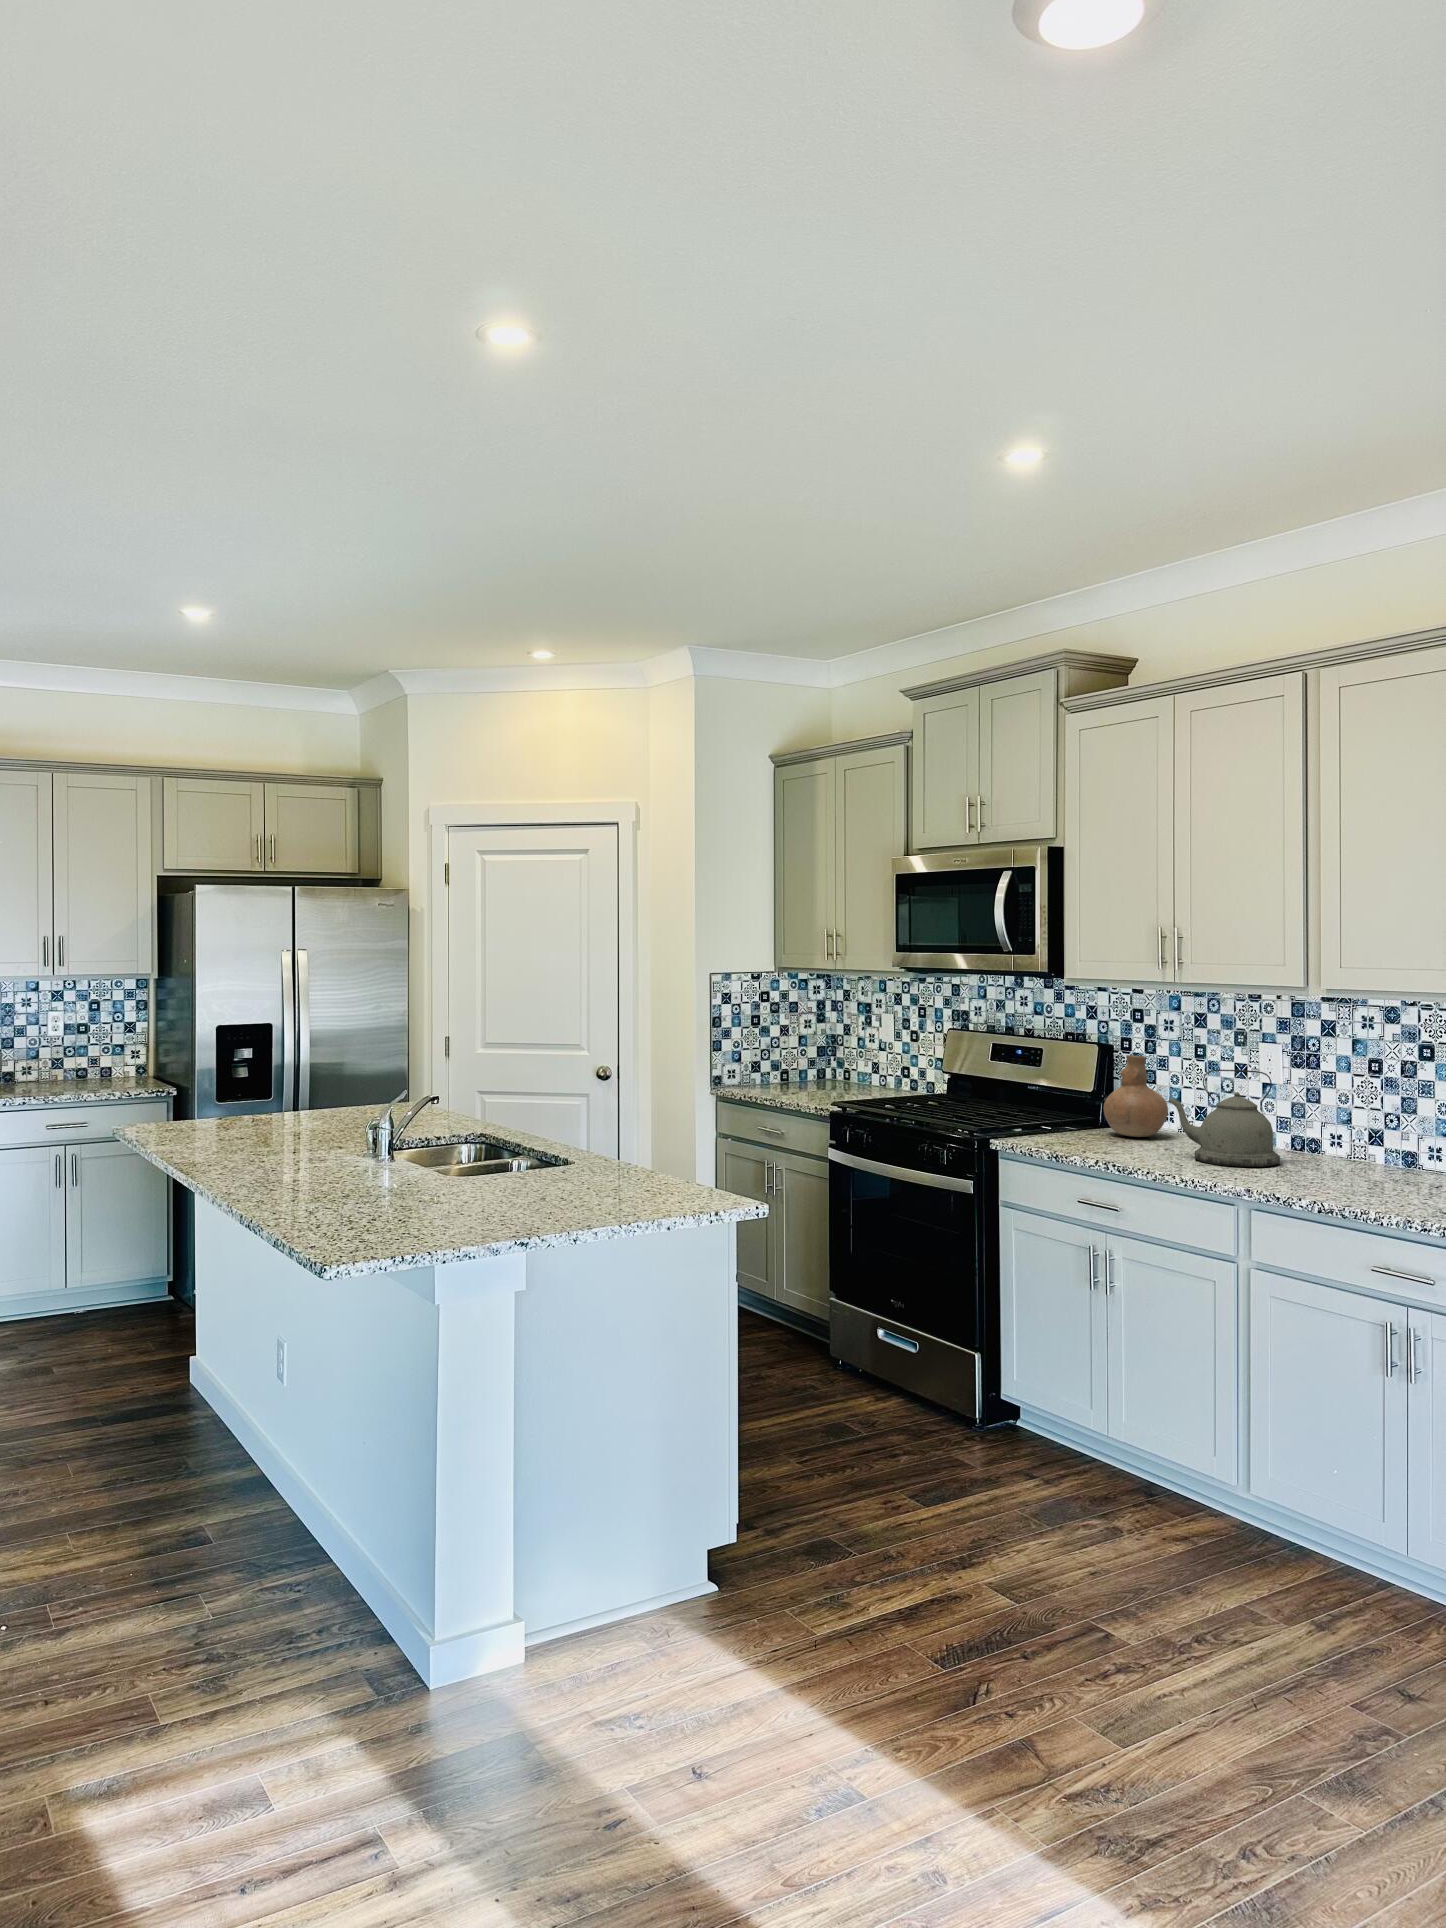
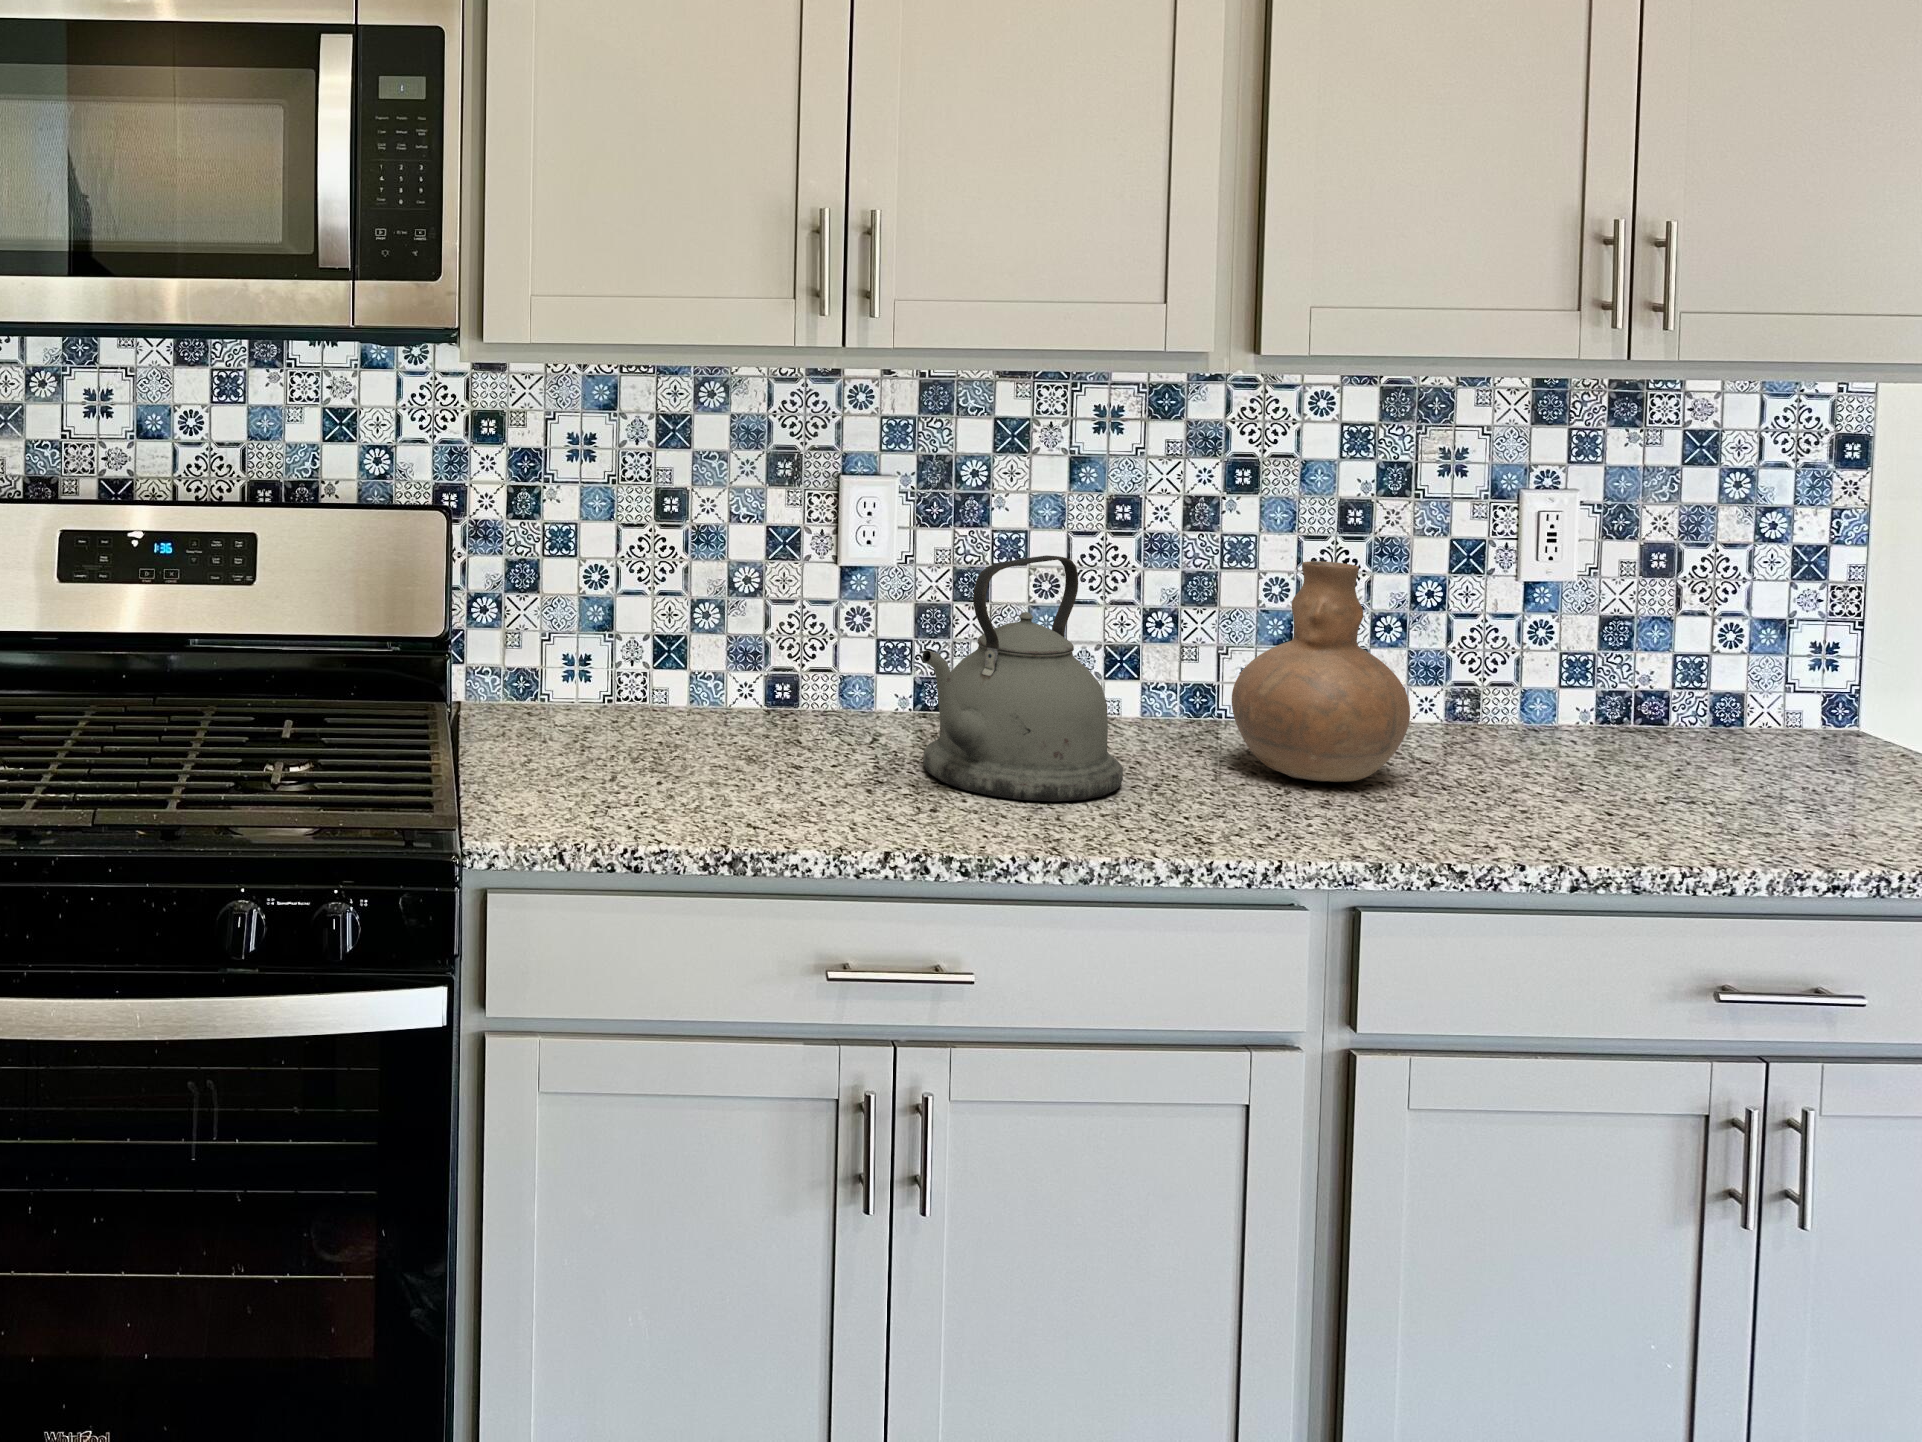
vase: present [1104,1055,1168,1137] -> present [1232,561,1410,782]

